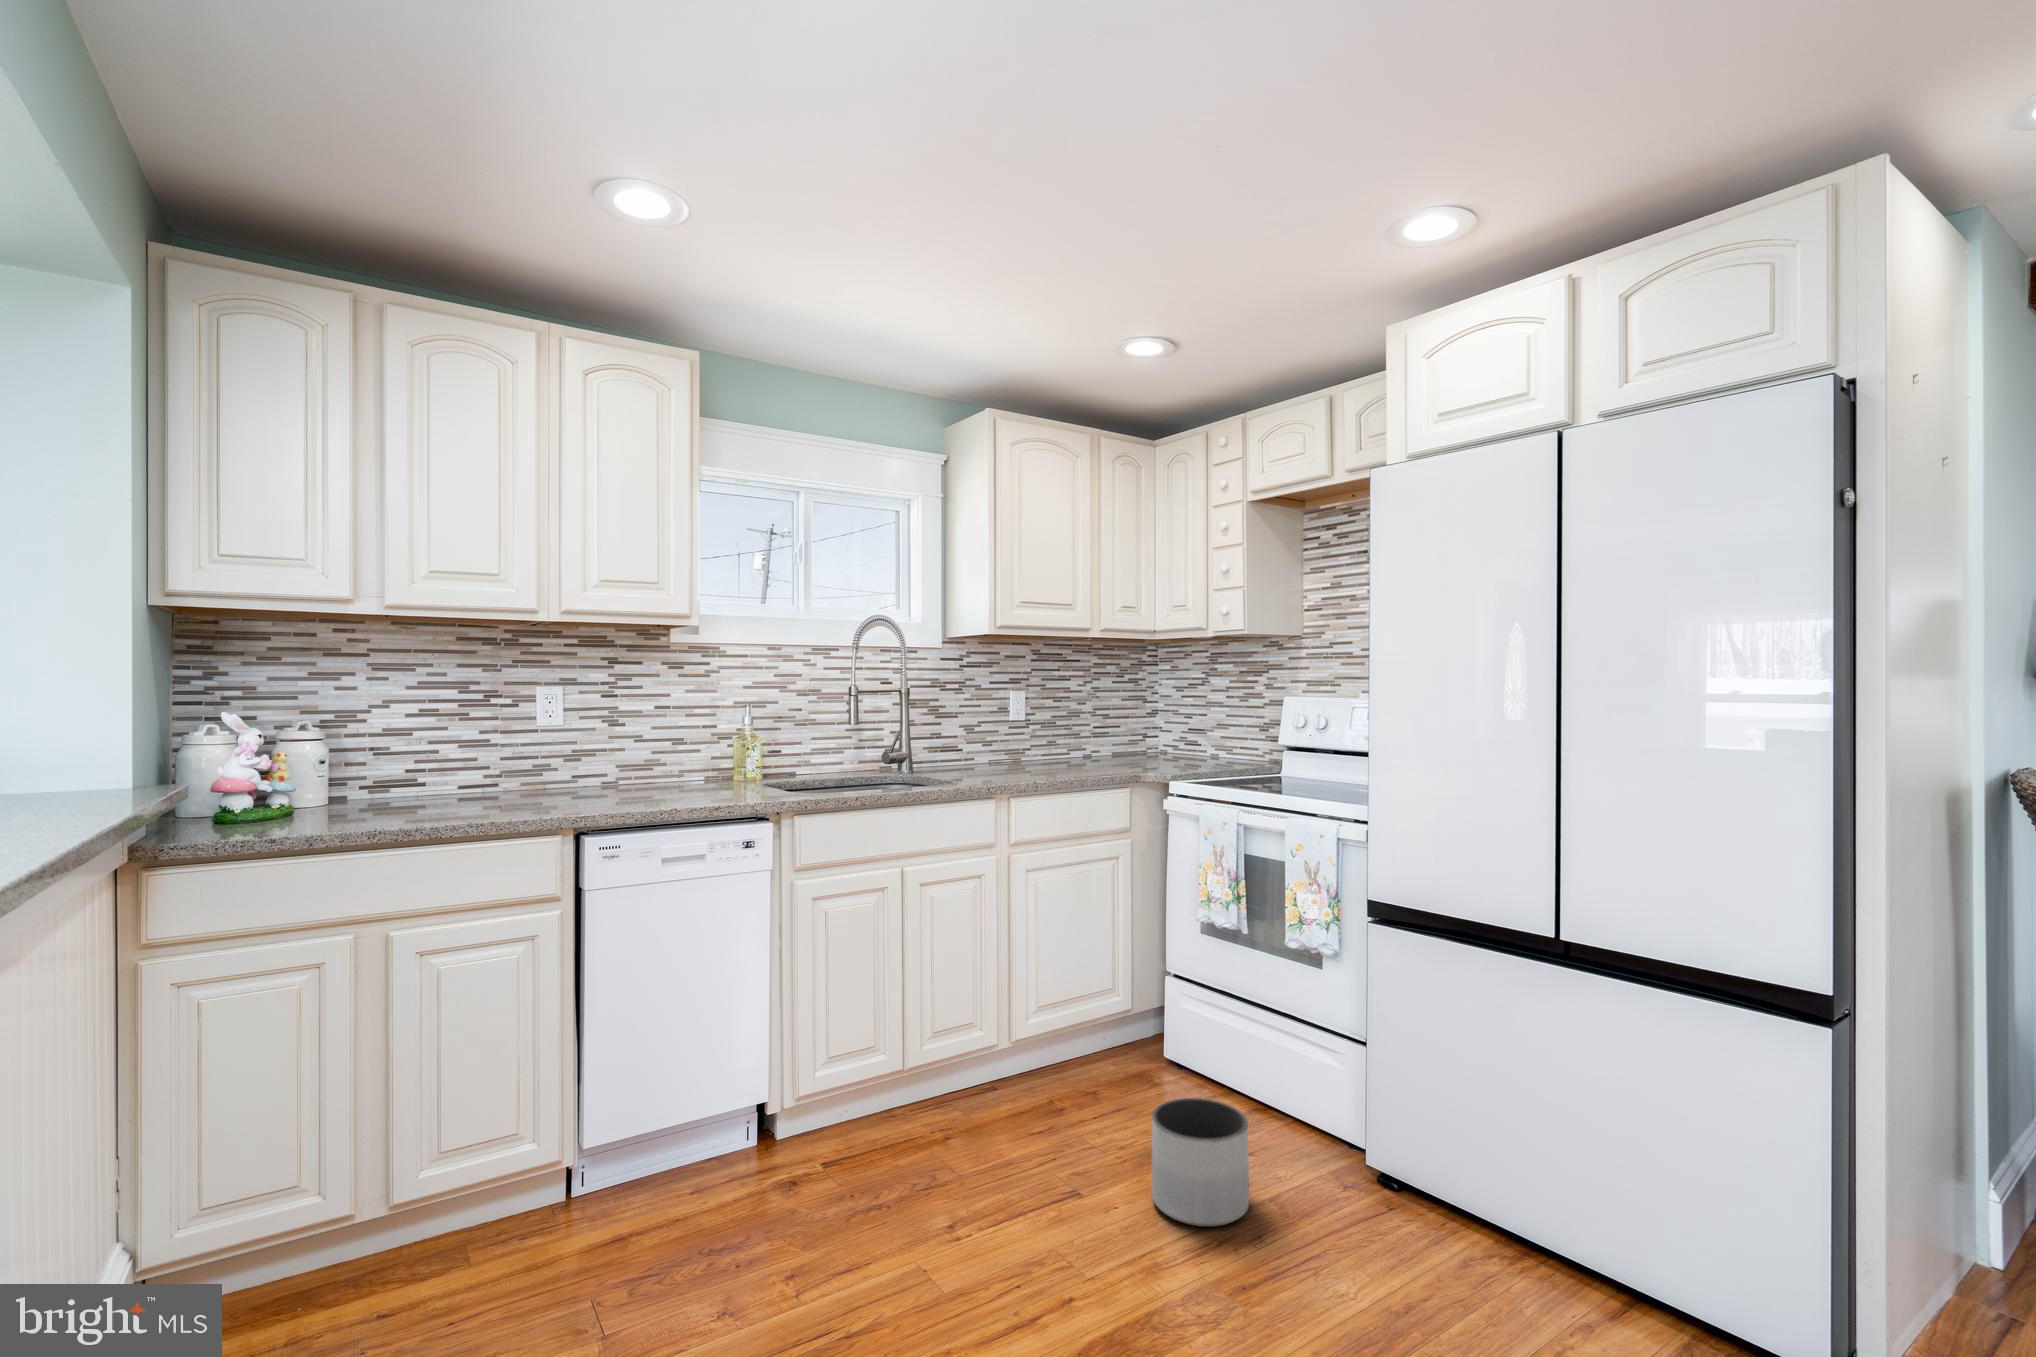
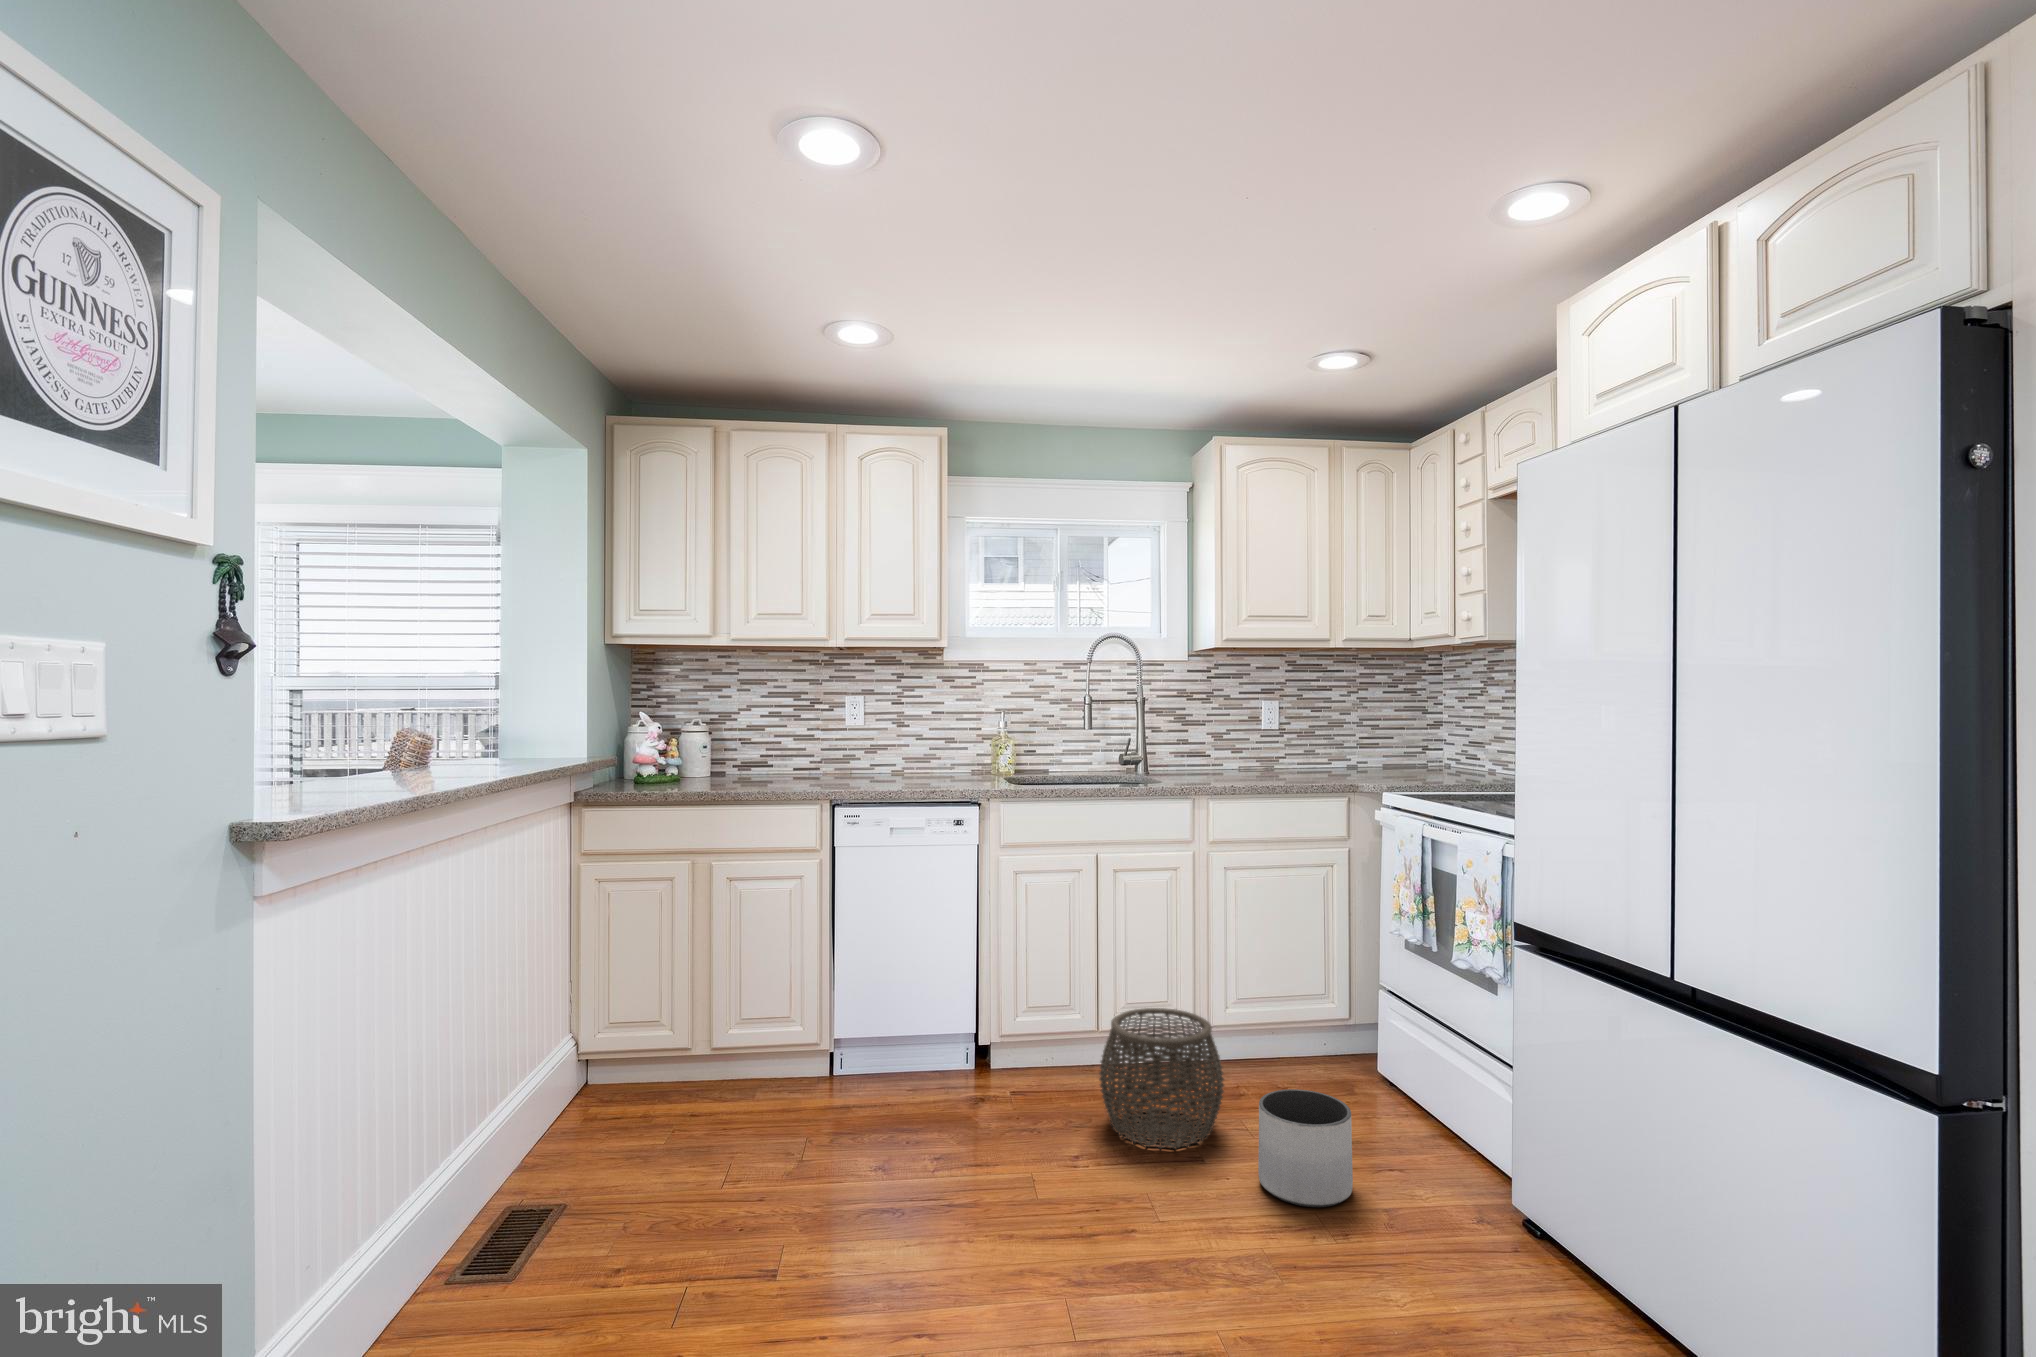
woven basket: none [945,1033,1086,1200] -> present [1099,1008,1224,1149]

